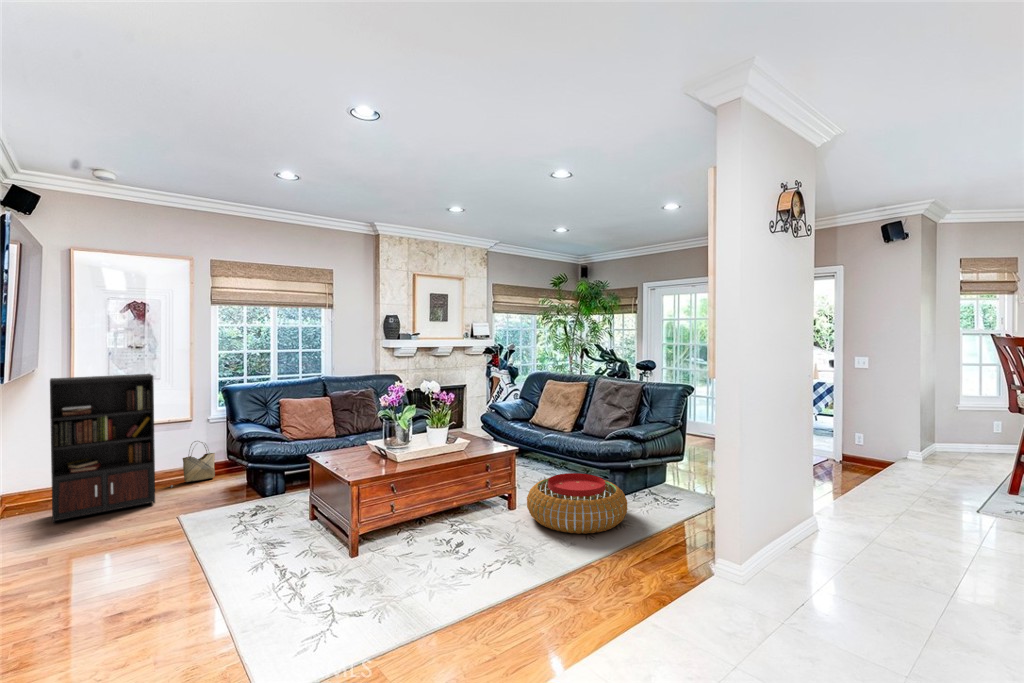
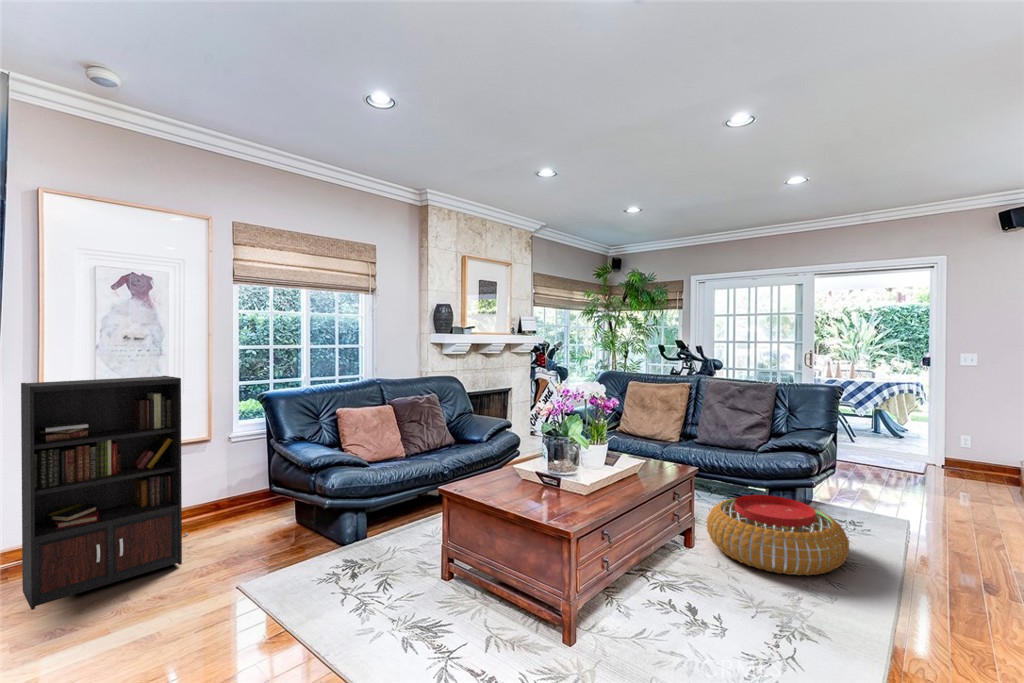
woven basket: present [183,441,215,482] -> none [198,468,241,527]

